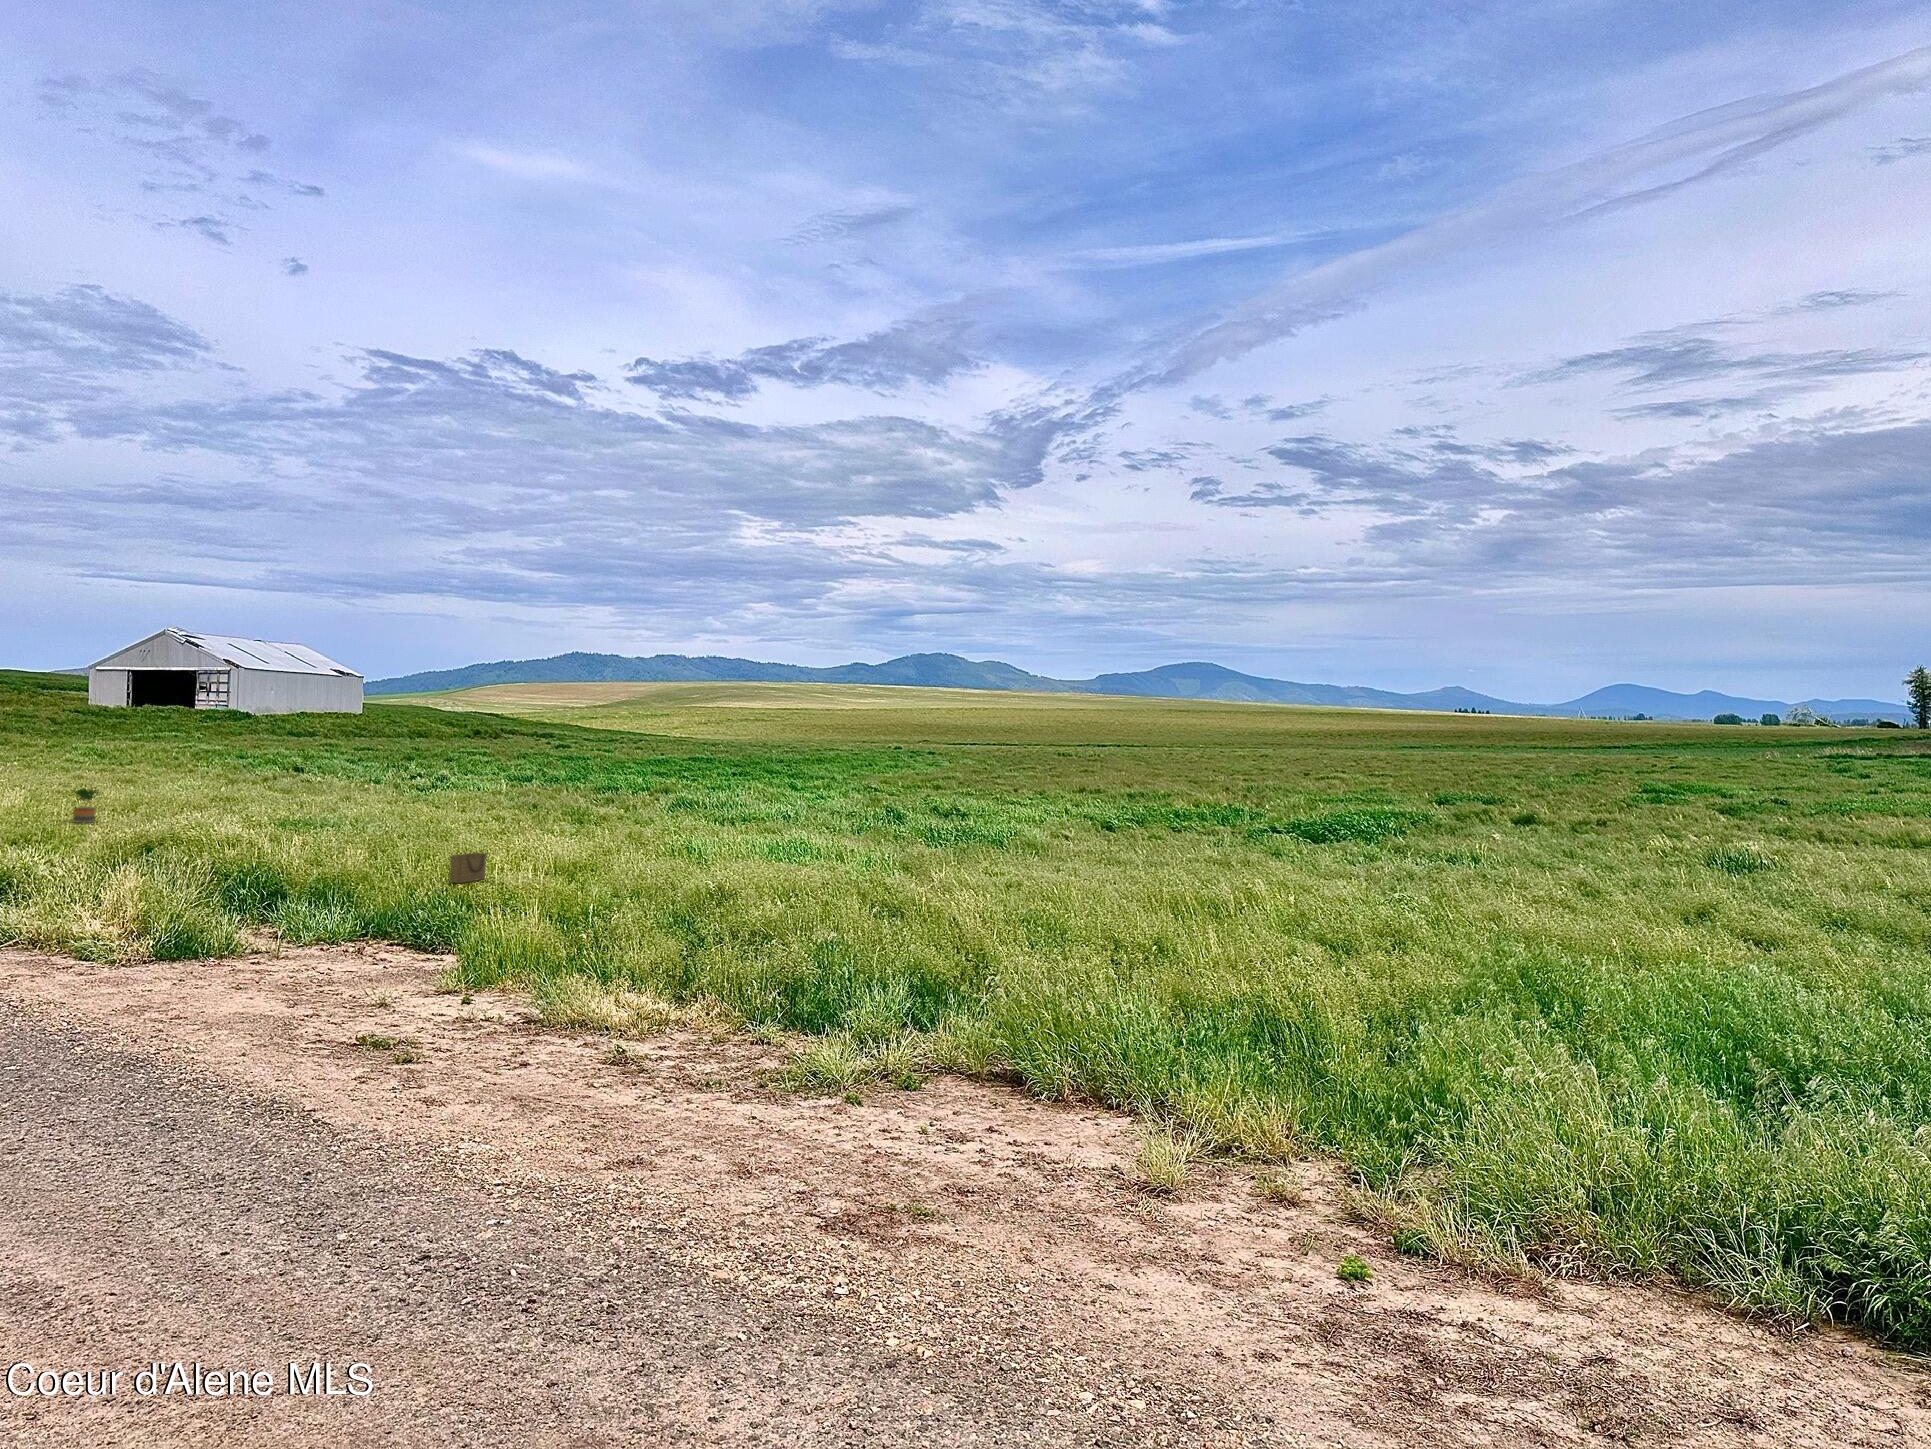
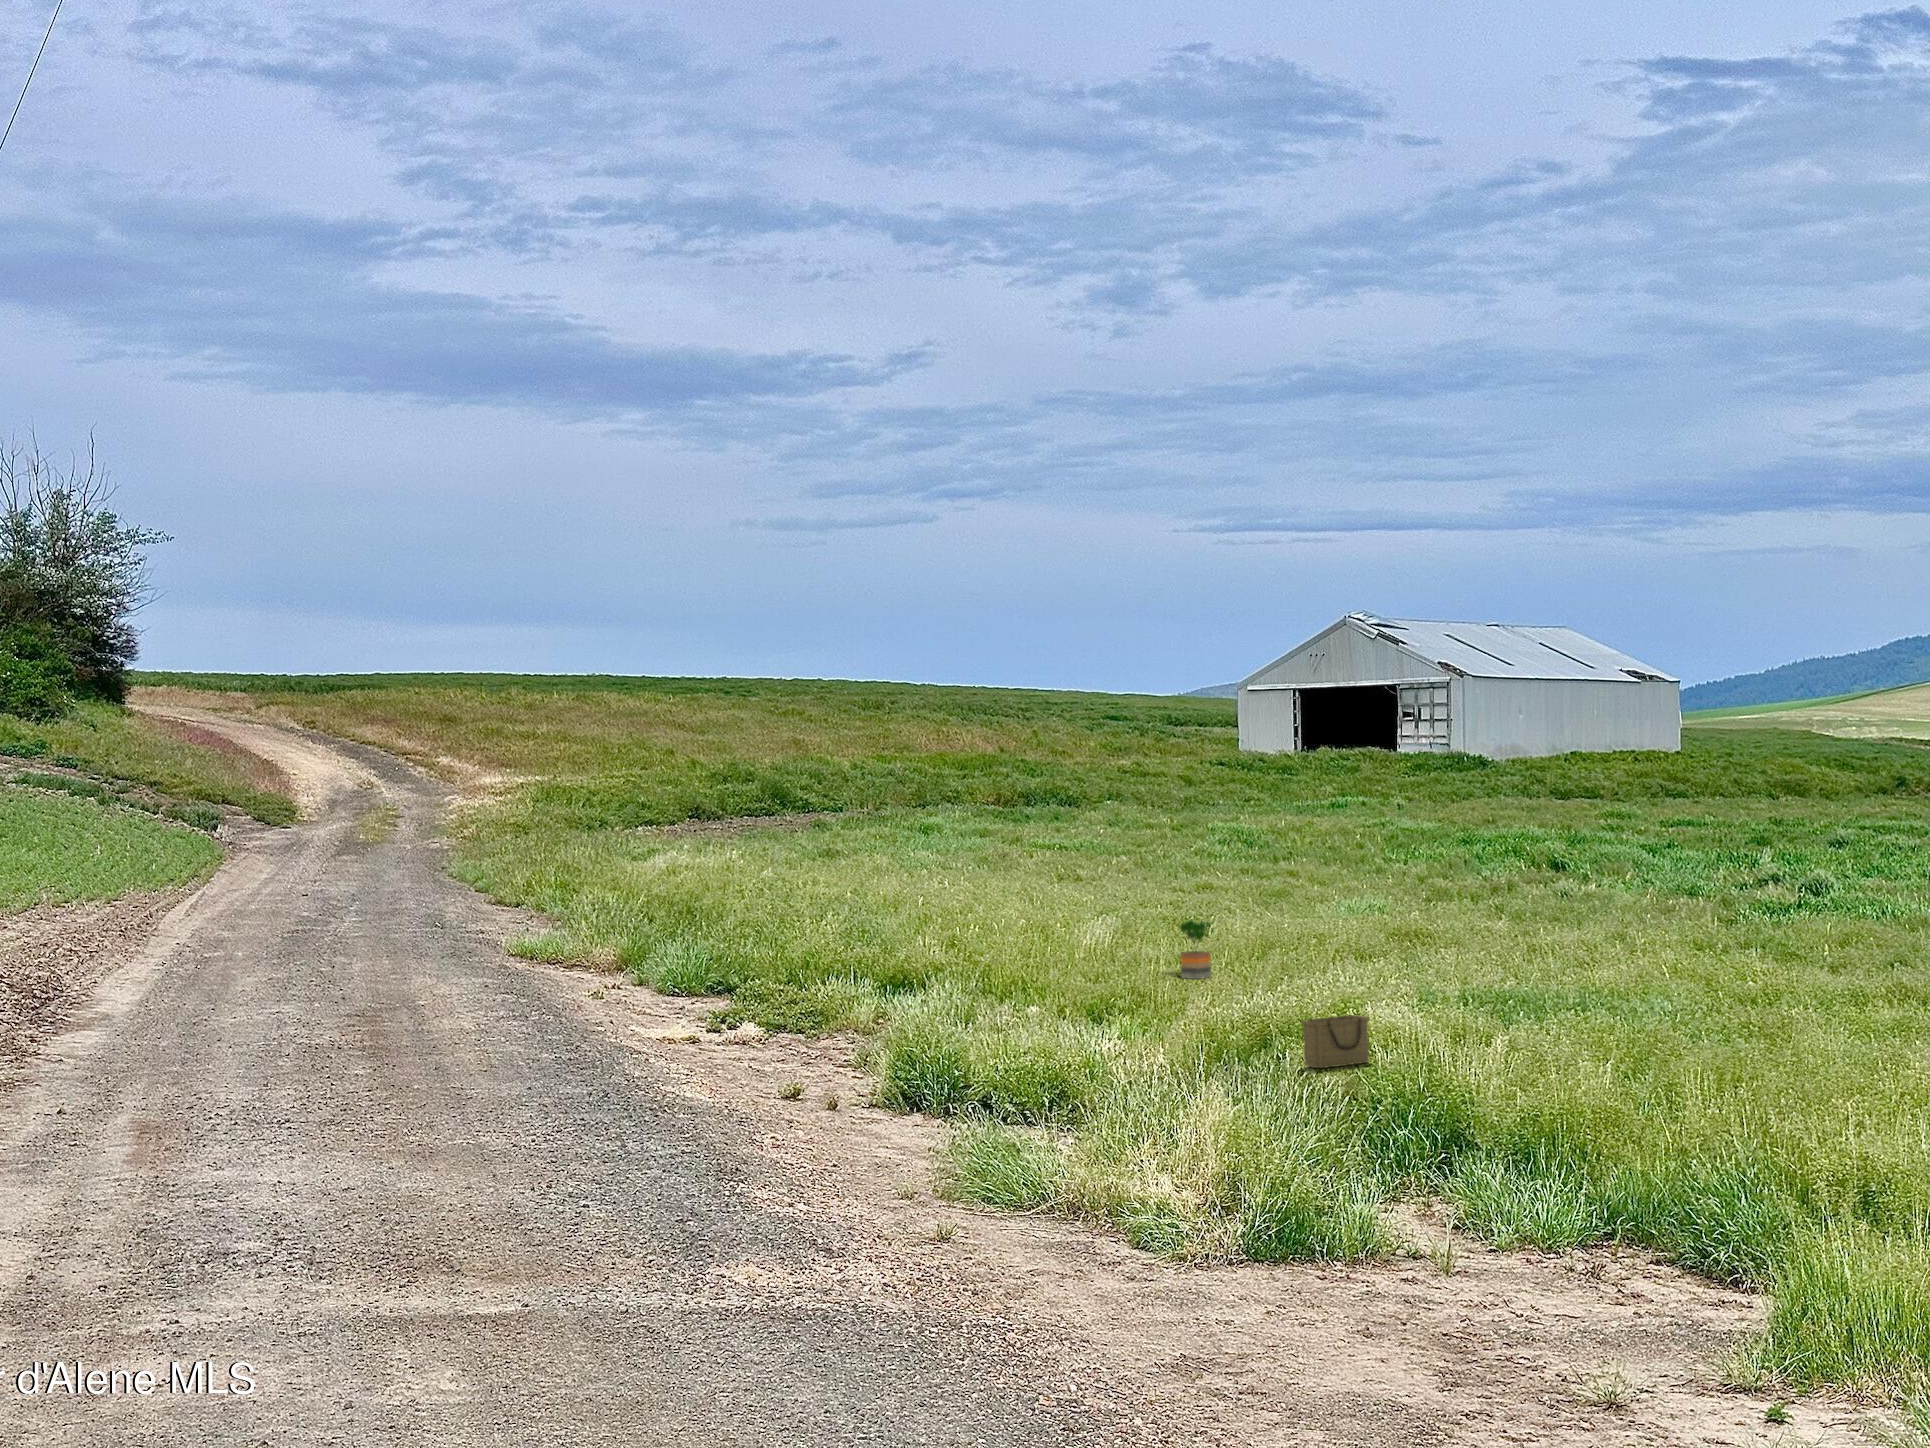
basket: present [449,852,487,883] -> present [1301,1015,1370,1068]

